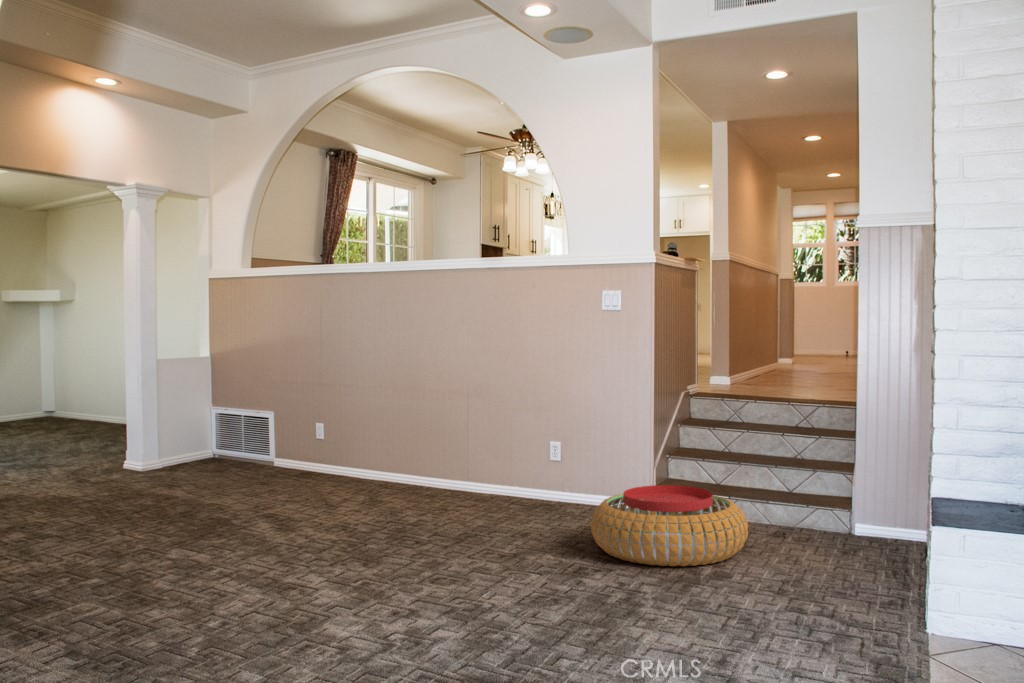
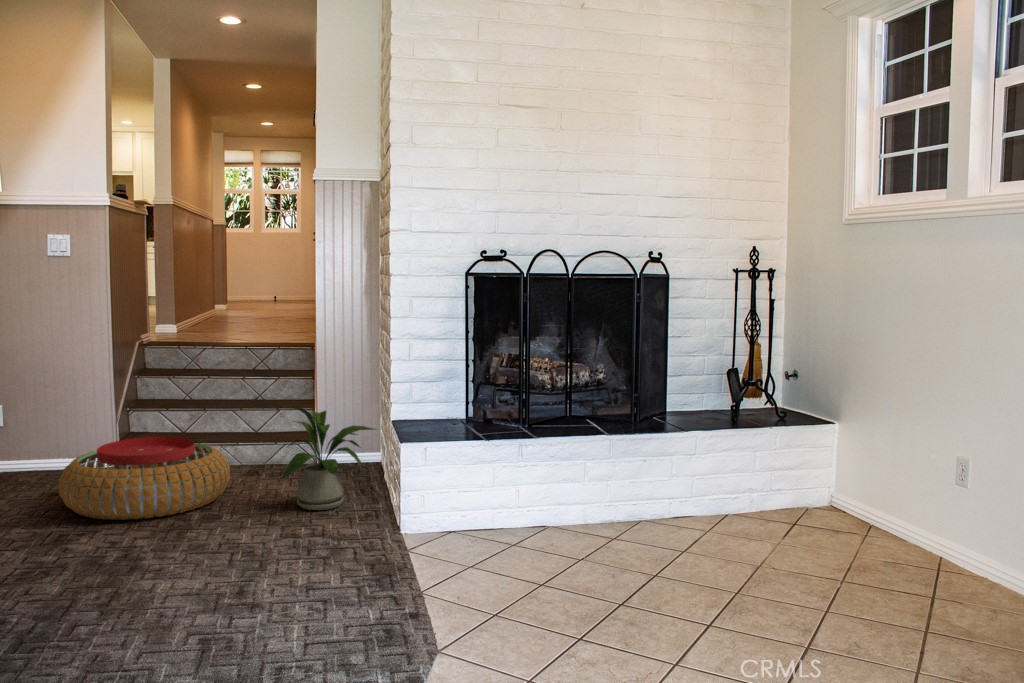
house plant: none [790,464,916,589] -> present [282,407,375,510]

